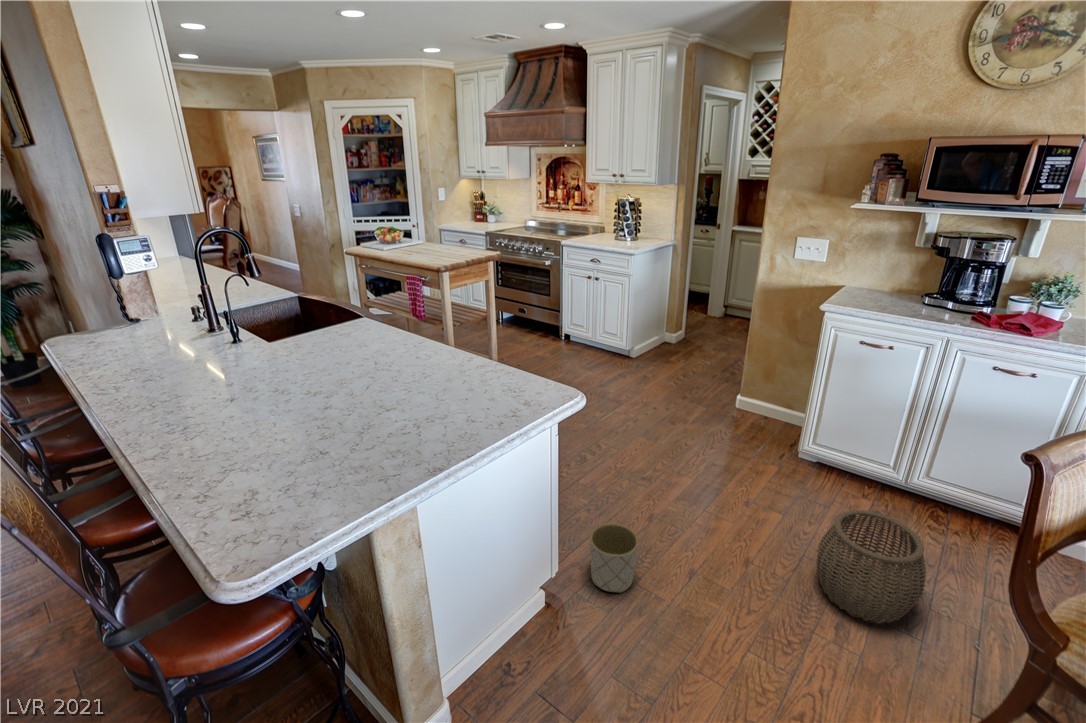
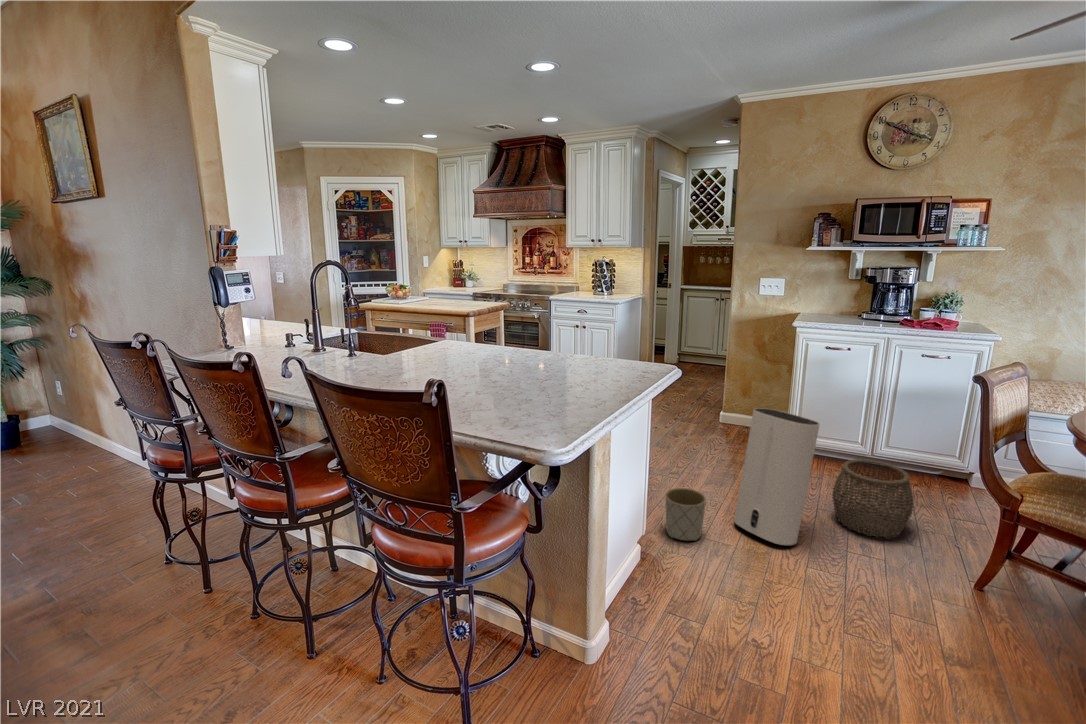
air purifier: none [680,437,795,619] -> present [734,408,820,545]

